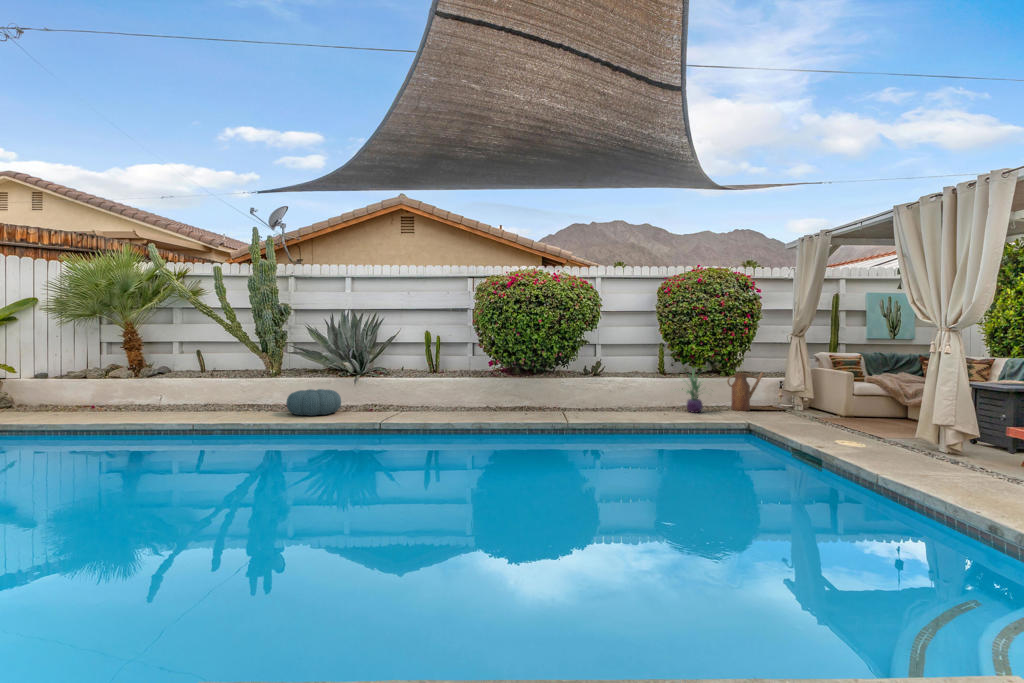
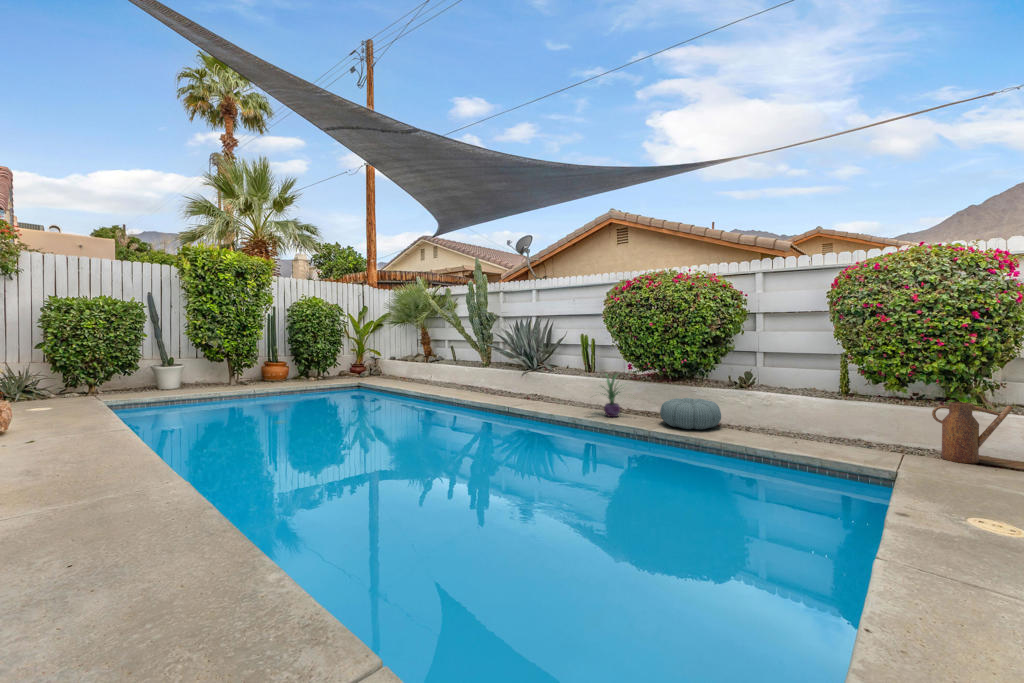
decorative plant: present [686,370,703,413] -> present [602,374,624,417]
pouf: present [286,389,341,416] -> present [660,398,721,429]

